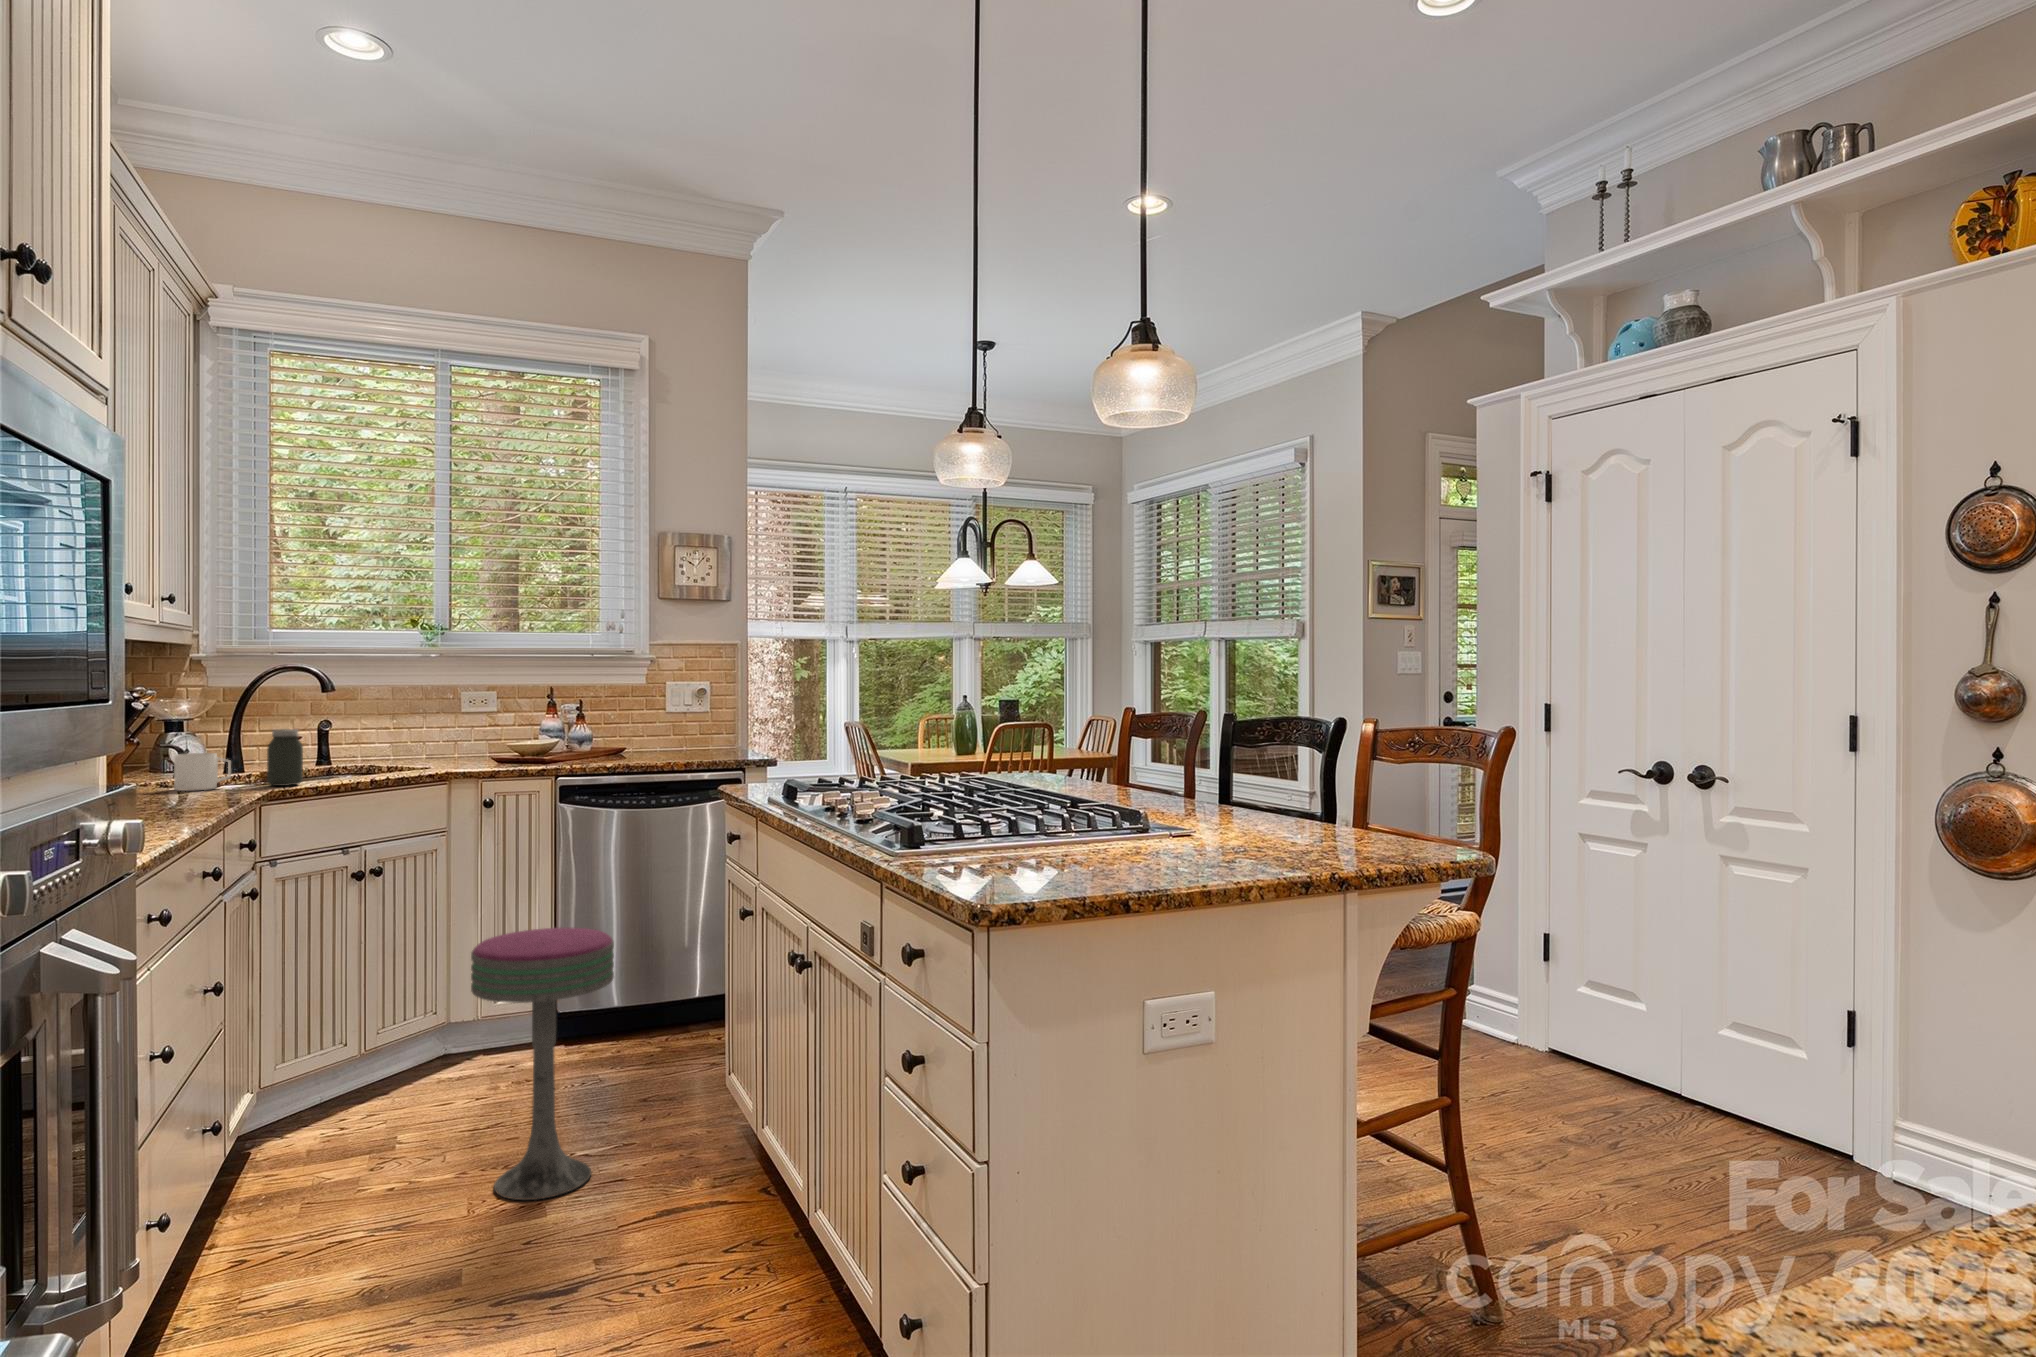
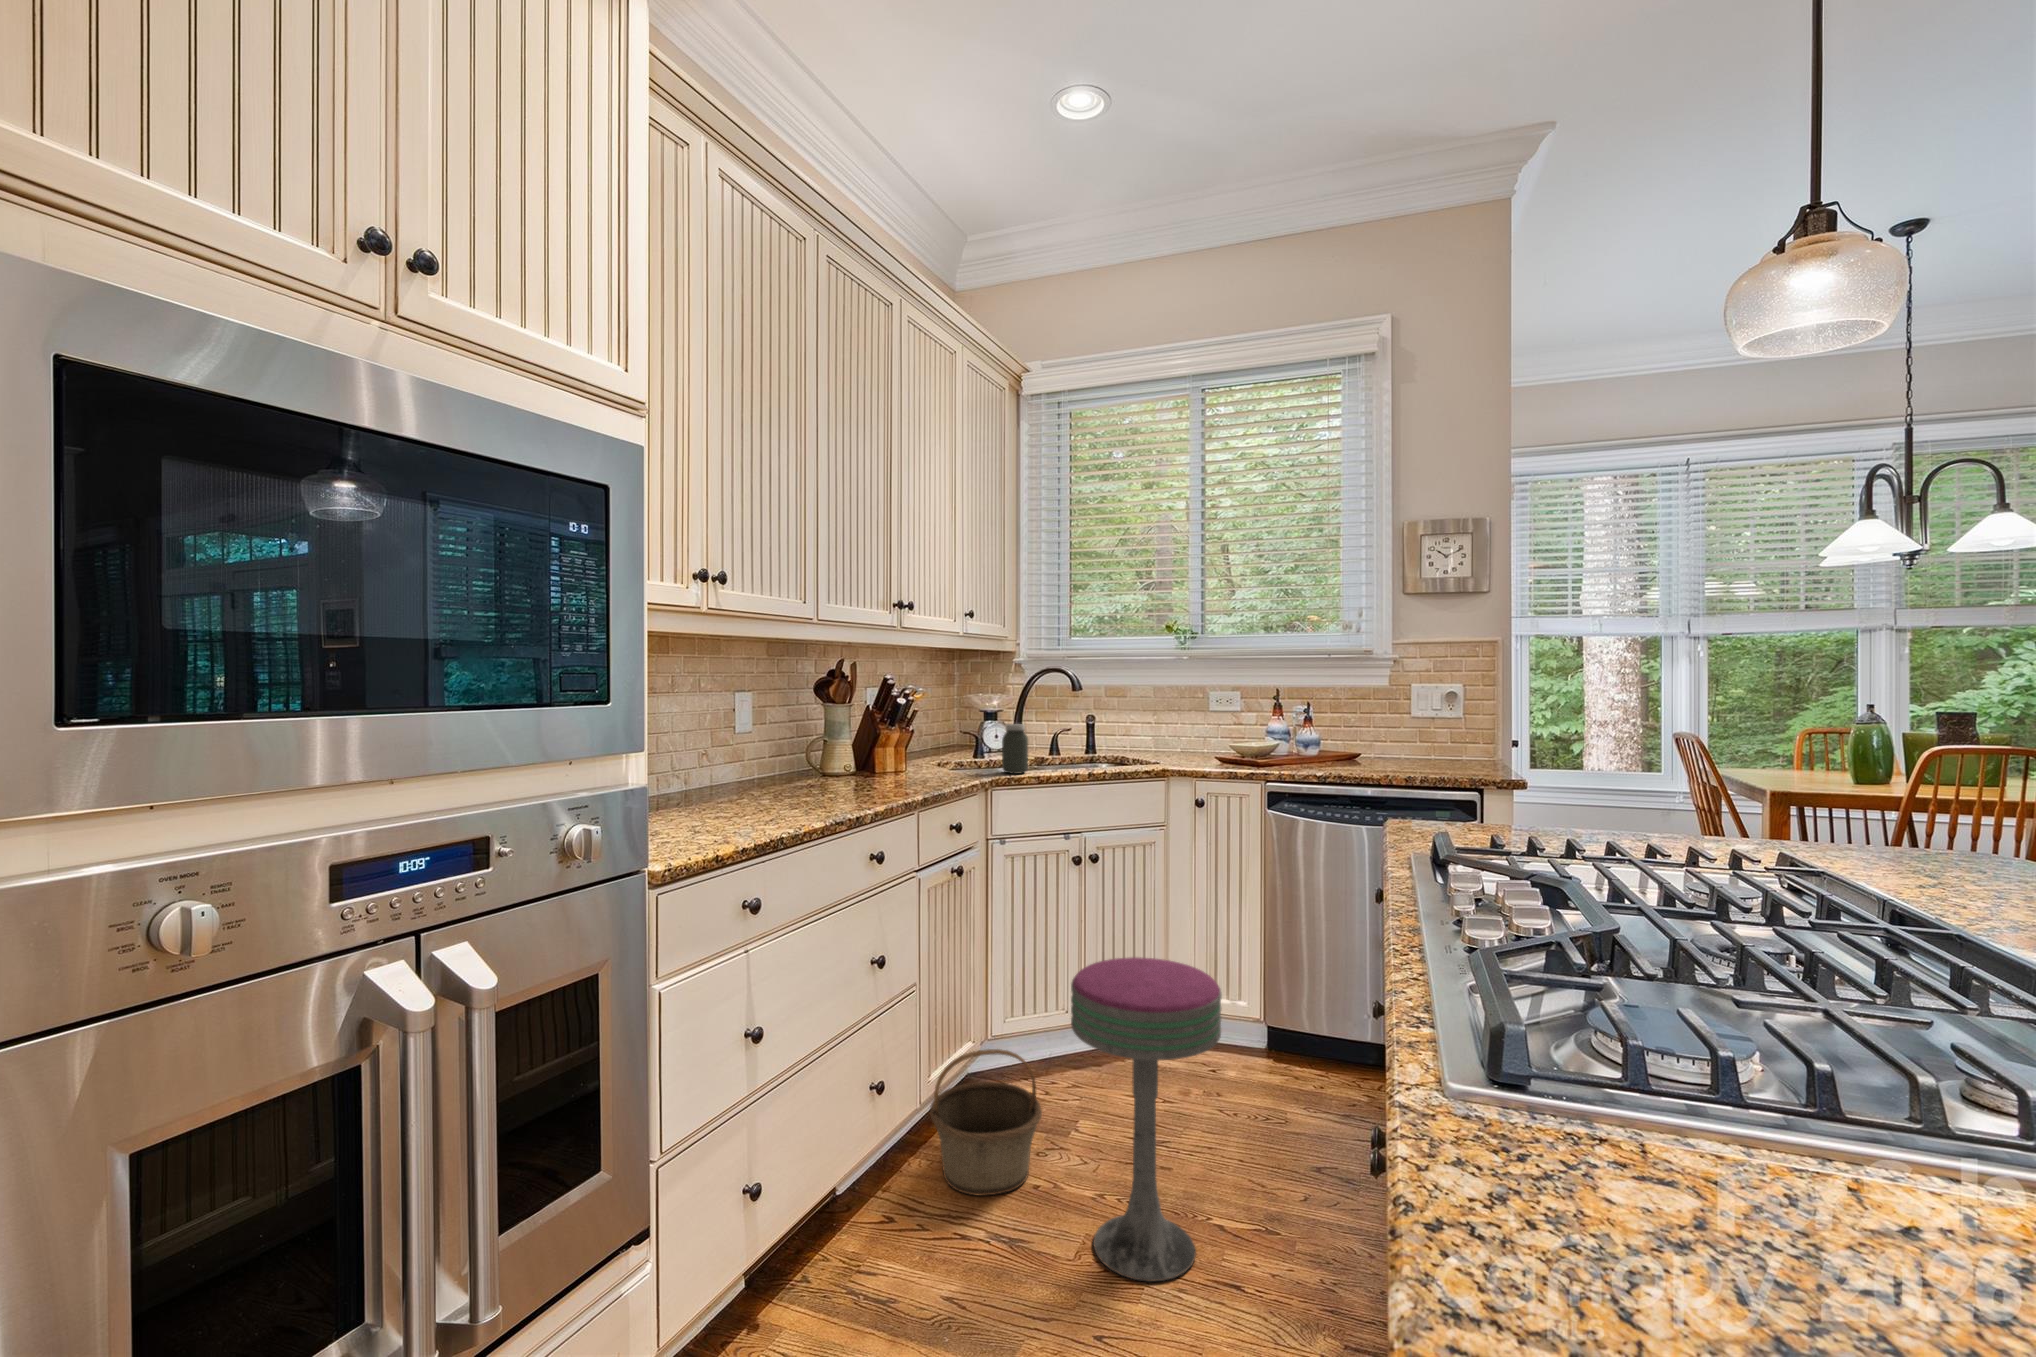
mug: present [174,753,231,791] -> none [937,741,975,772]
basket: none [265,1064,405,1217] -> present [930,1049,1042,1196]

